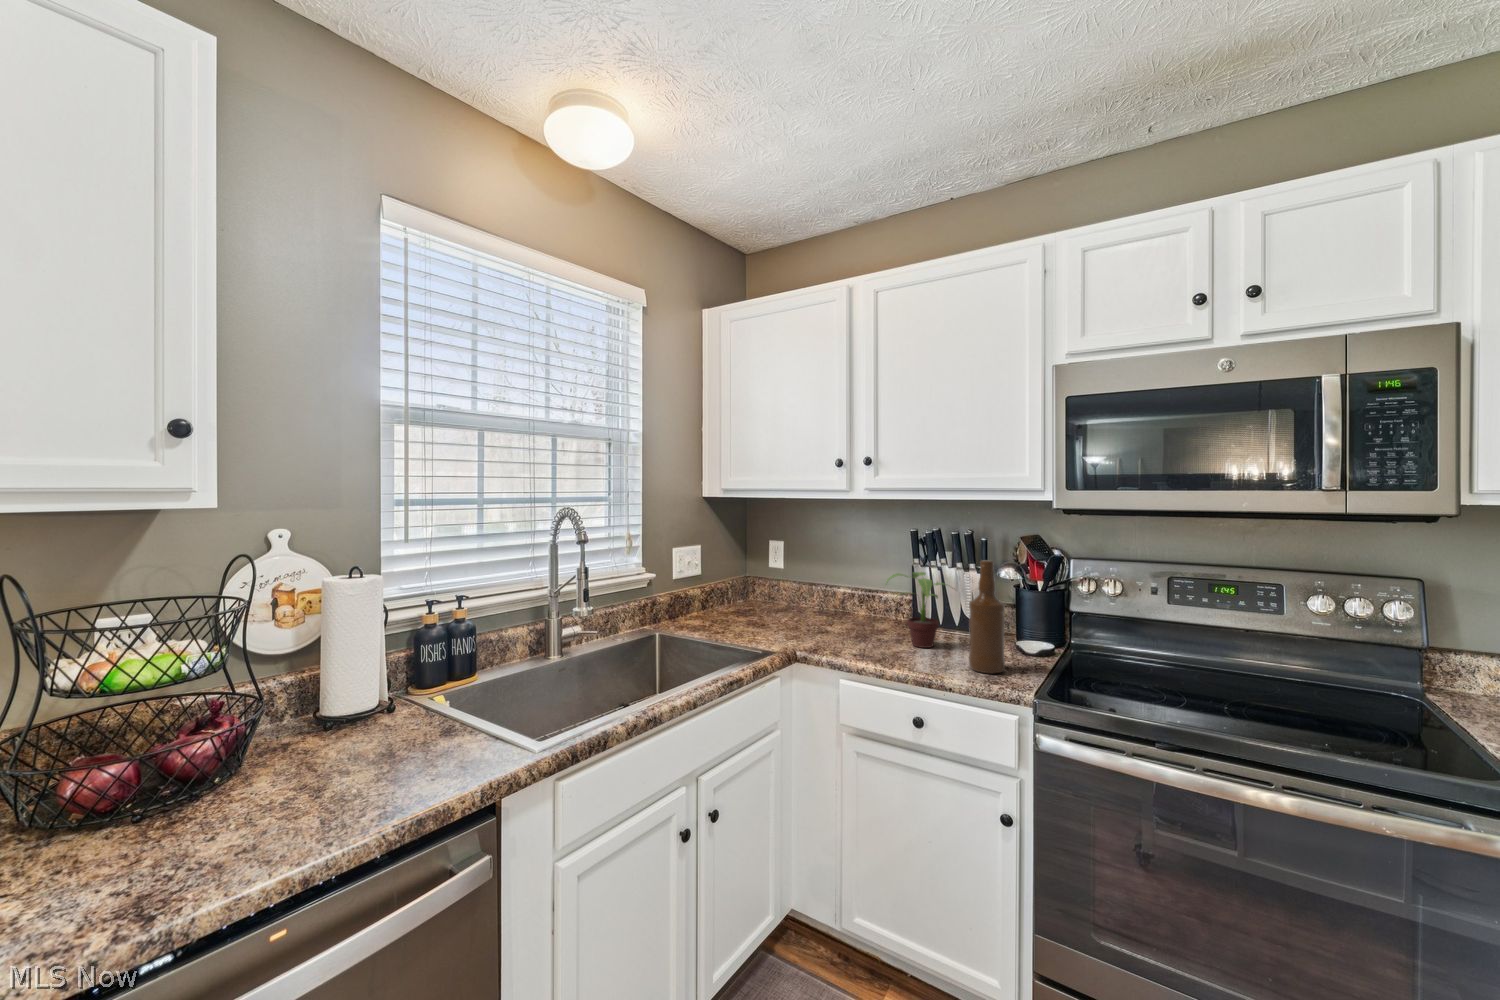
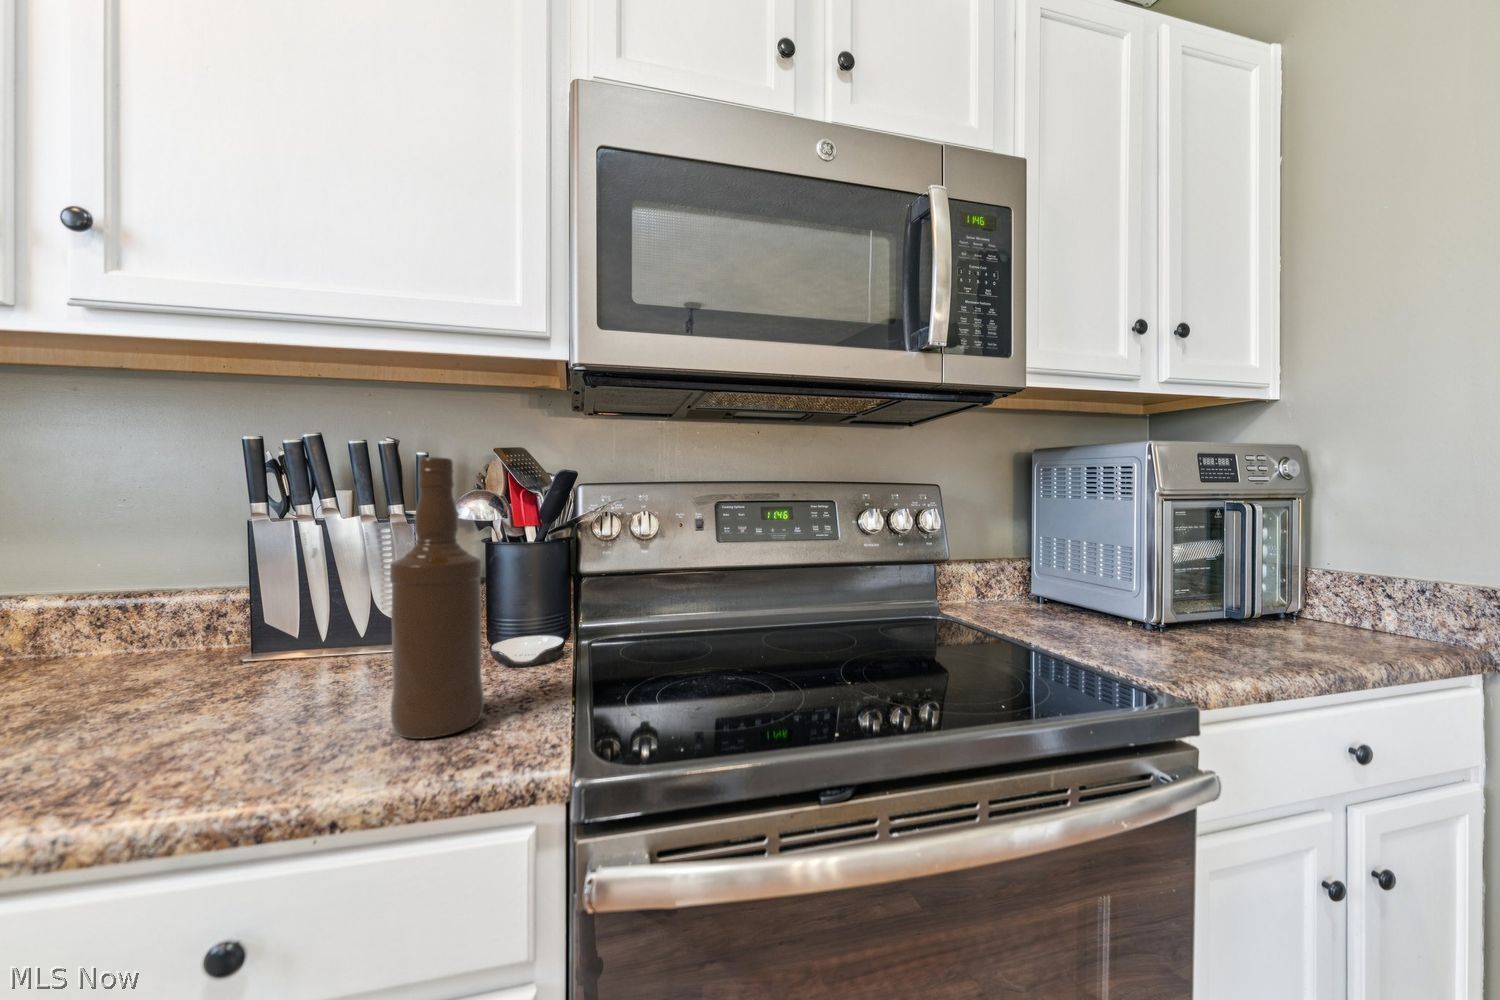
potted plant: present [887,572,948,648] -> none [121,521,361,710]

